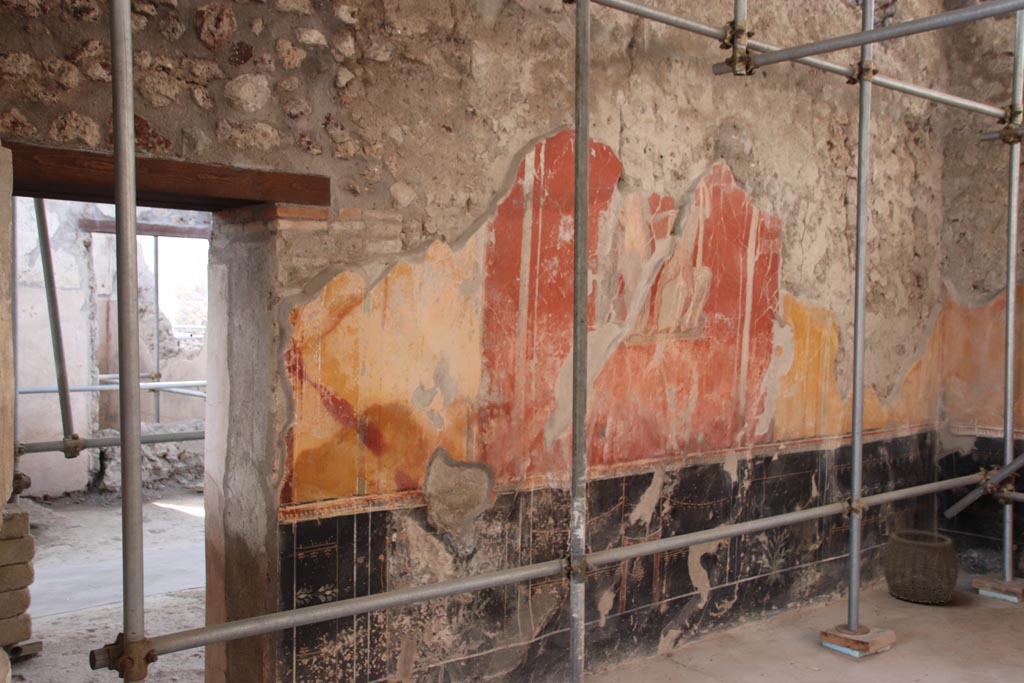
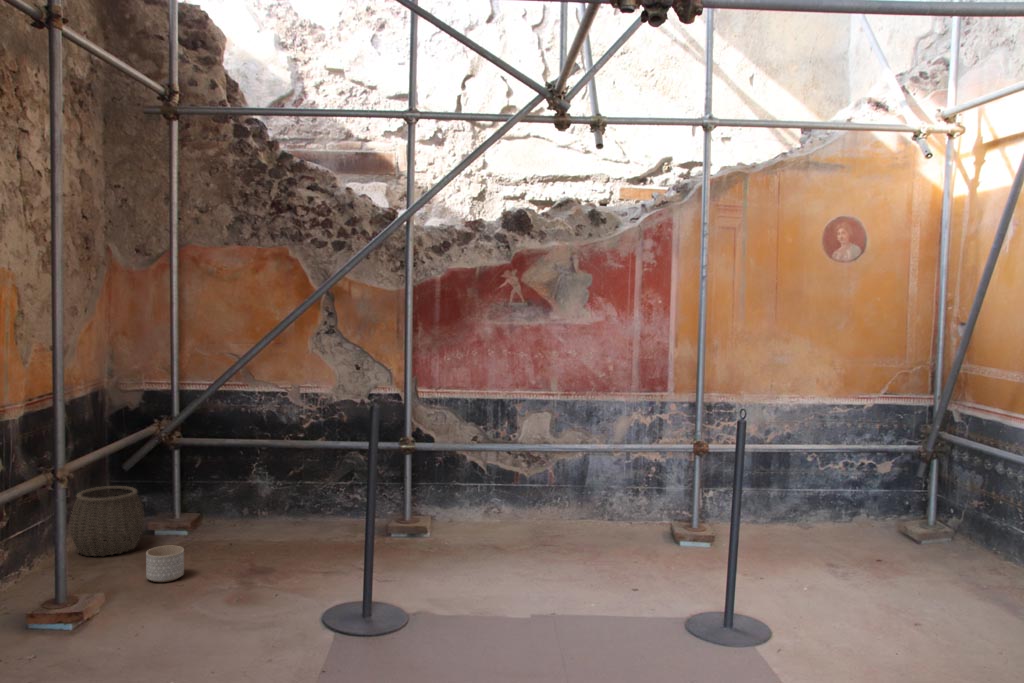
planter: none [946,604,989,644] -> present [146,545,184,582]

